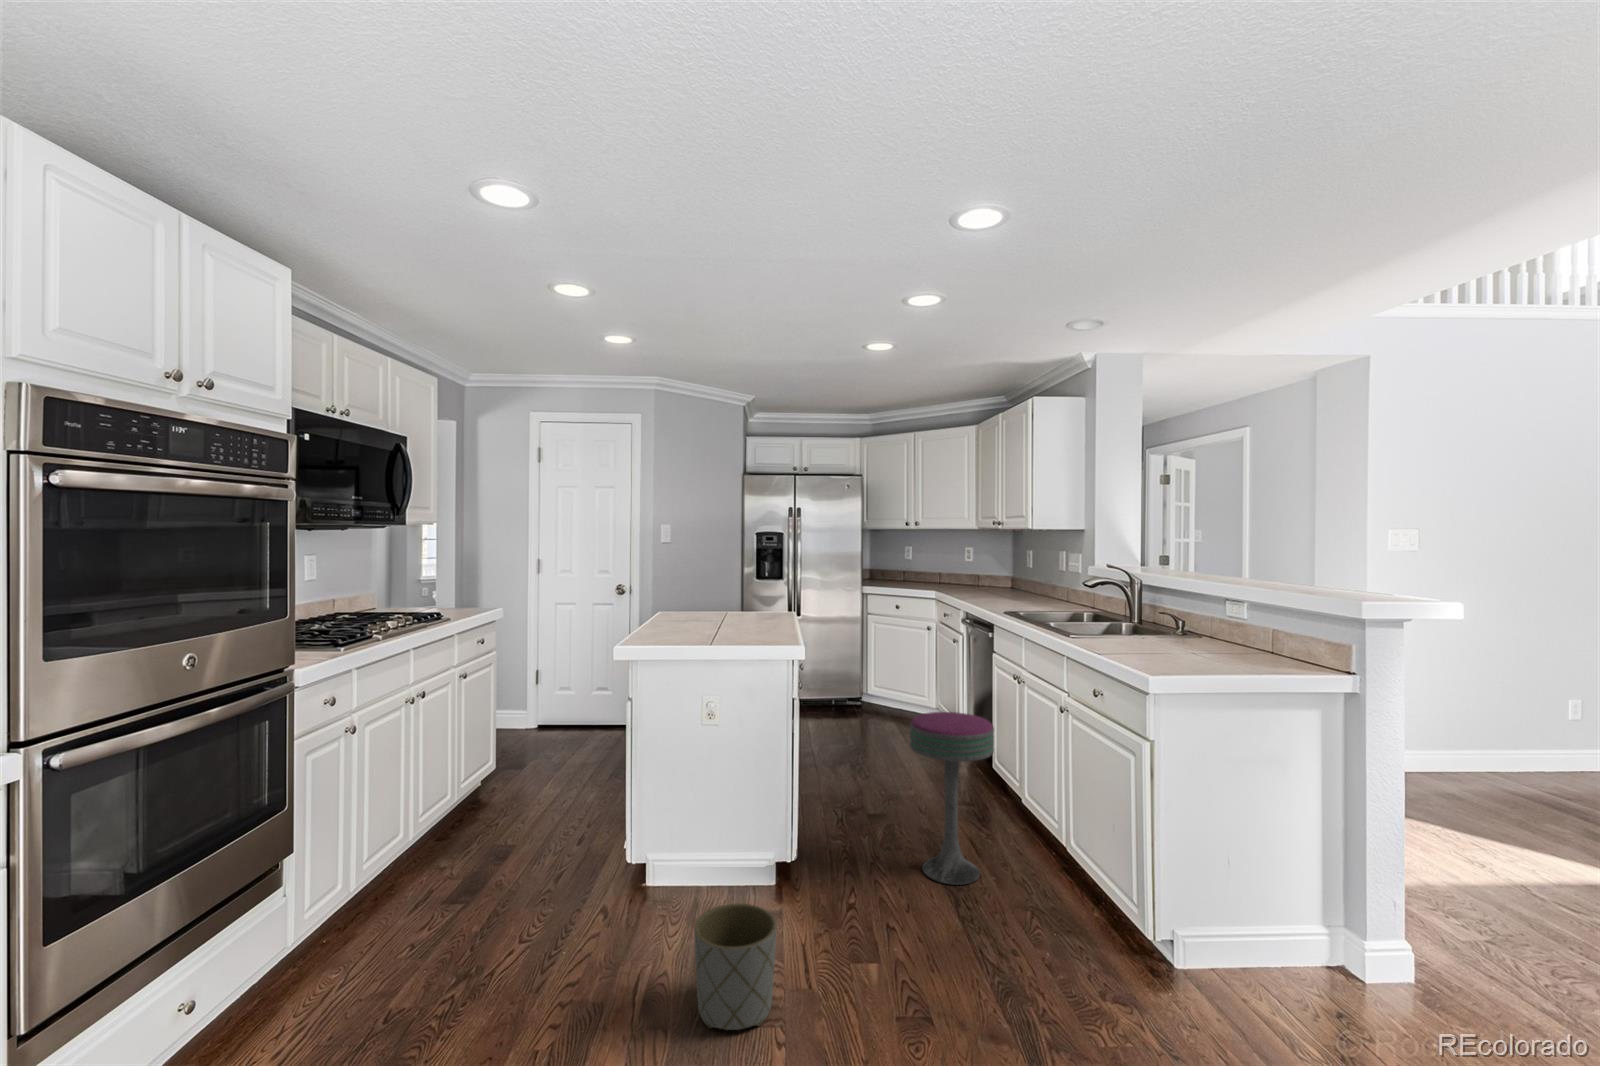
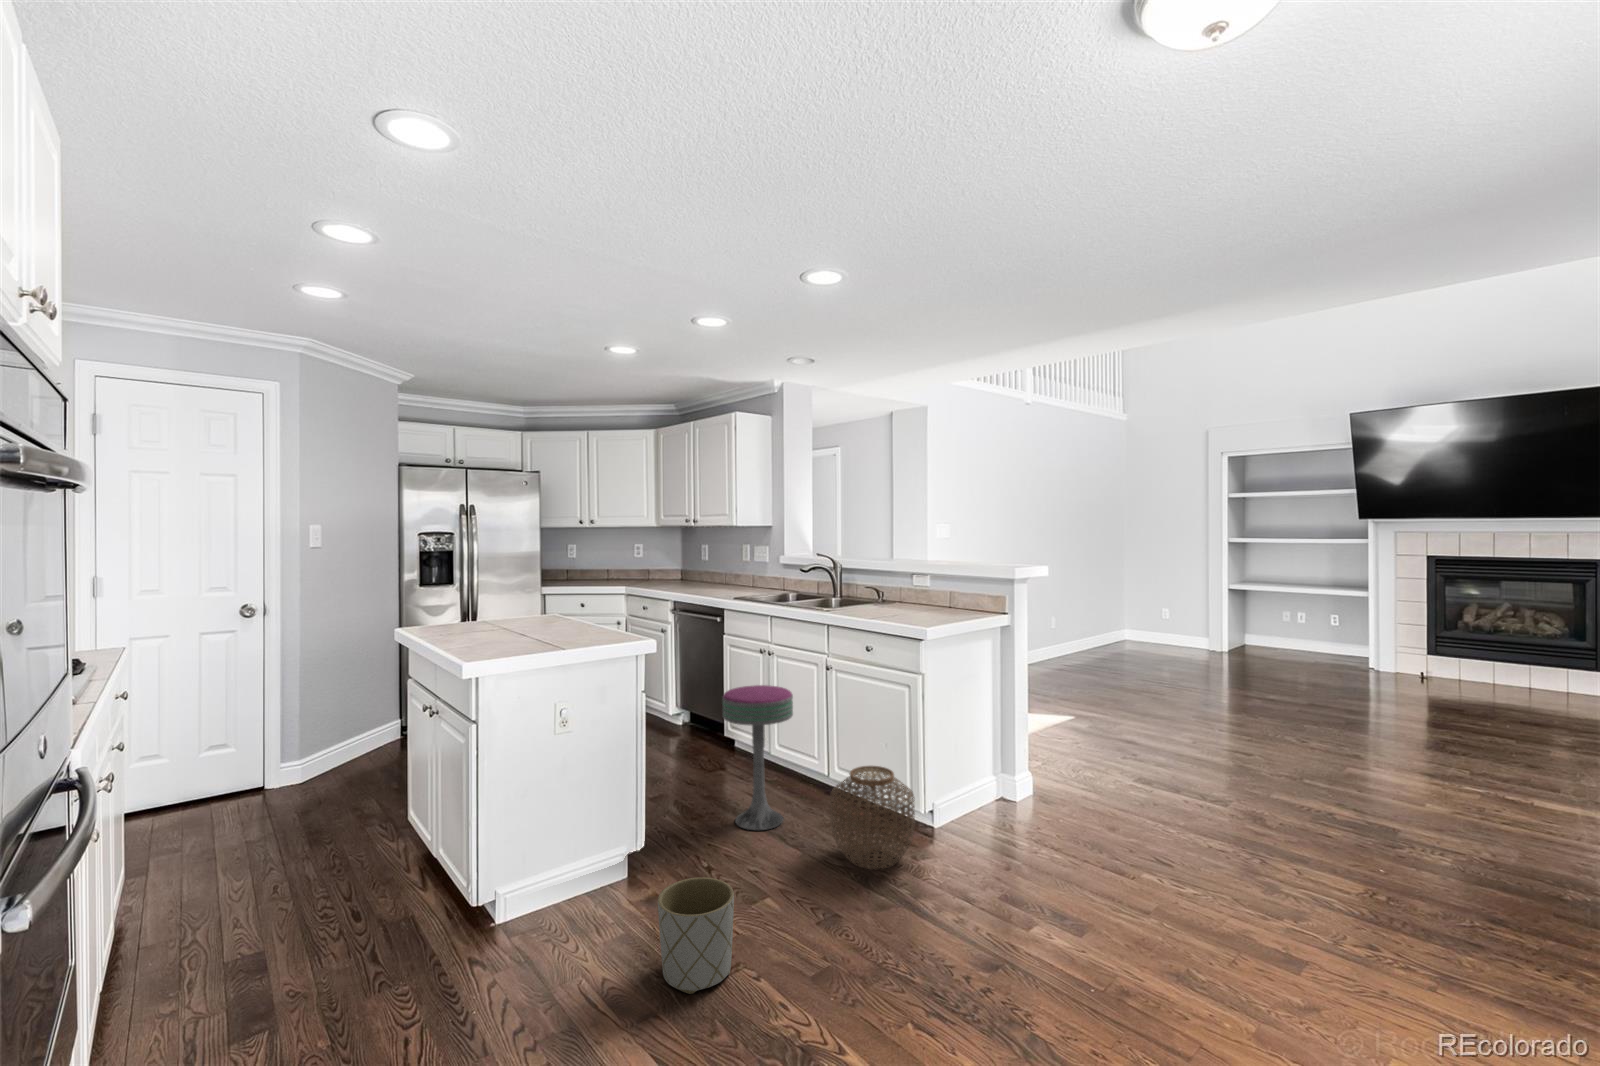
woven basket: none [984,840,1100,985] -> present [830,766,915,869]

